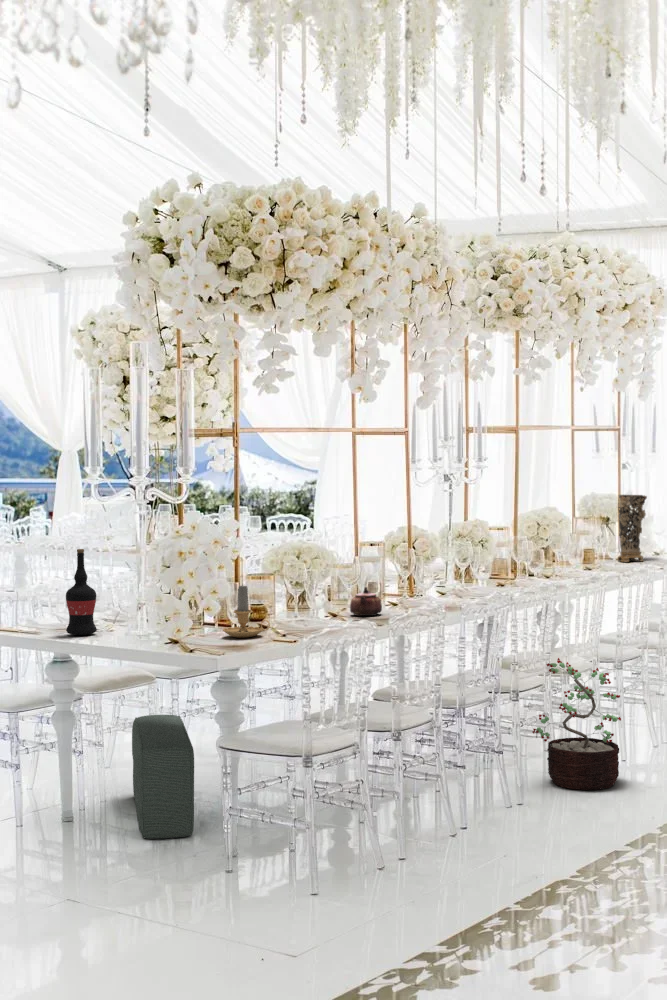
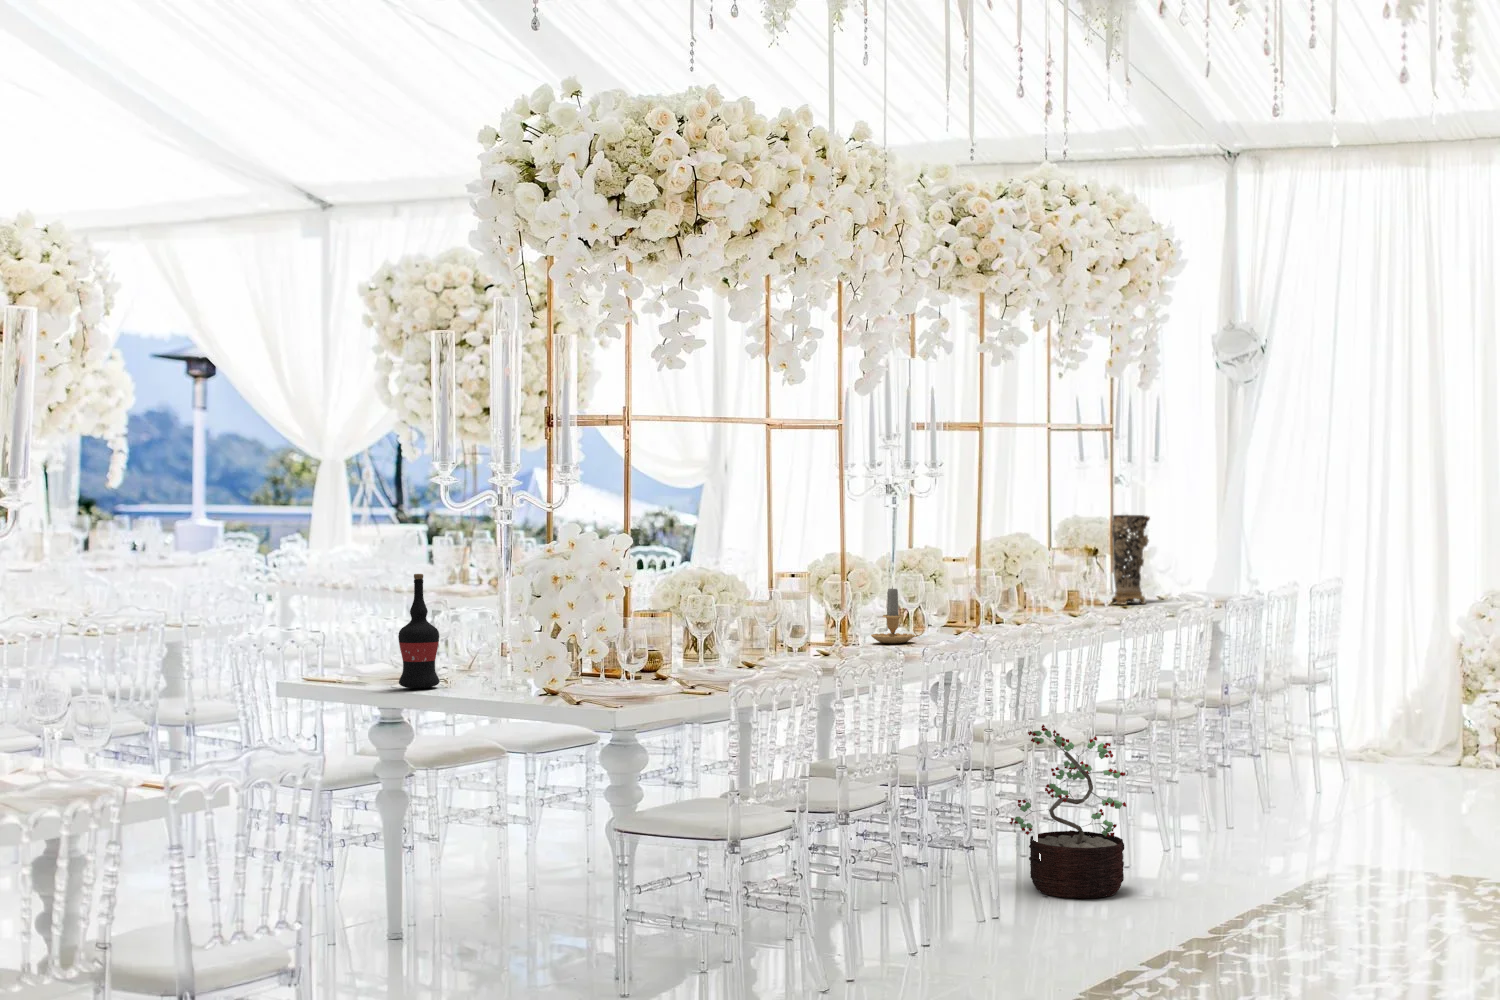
candle: present [223,585,270,638] -> present [871,588,924,643]
teapot: present [350,587,382,616] -> none [772,627,814,665]
pouf: present [132,715,194,839] -> none [478,801,569,960]

